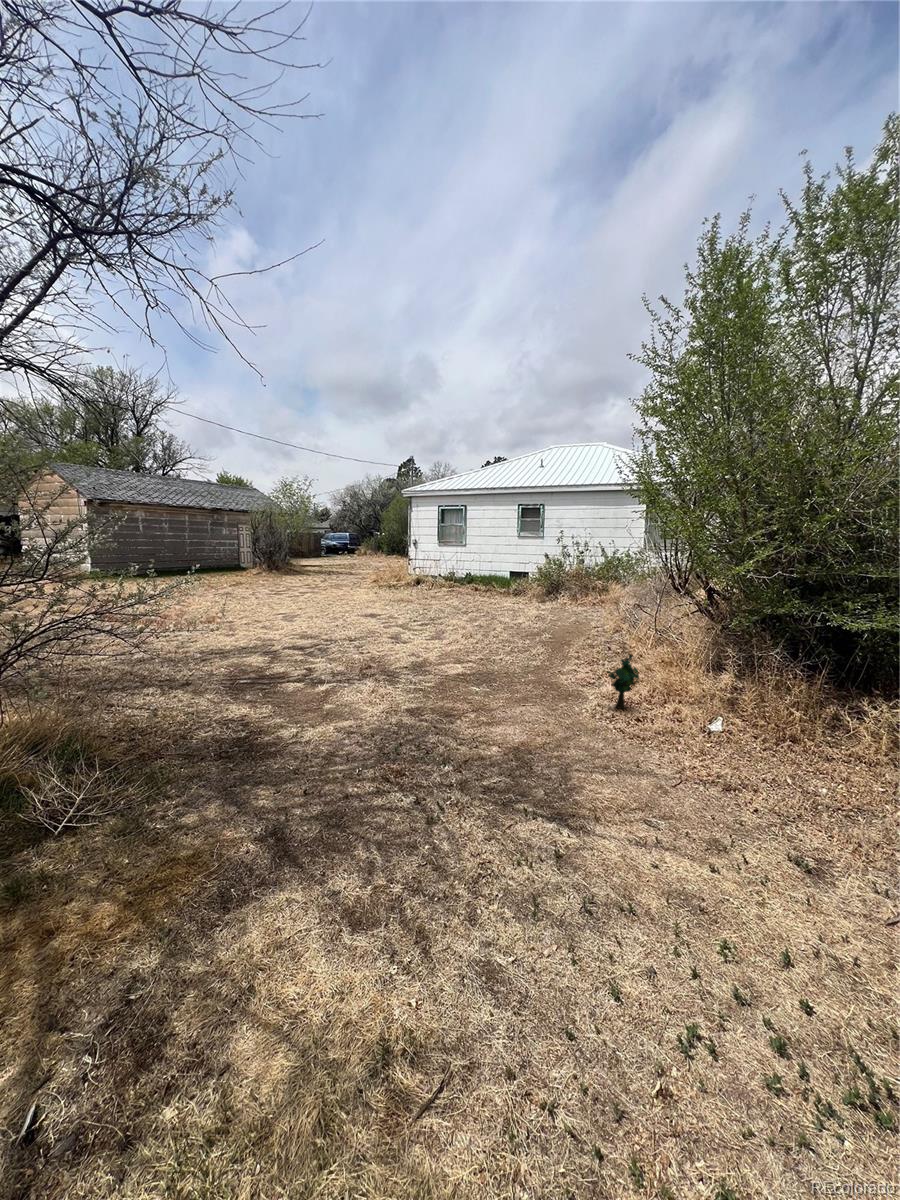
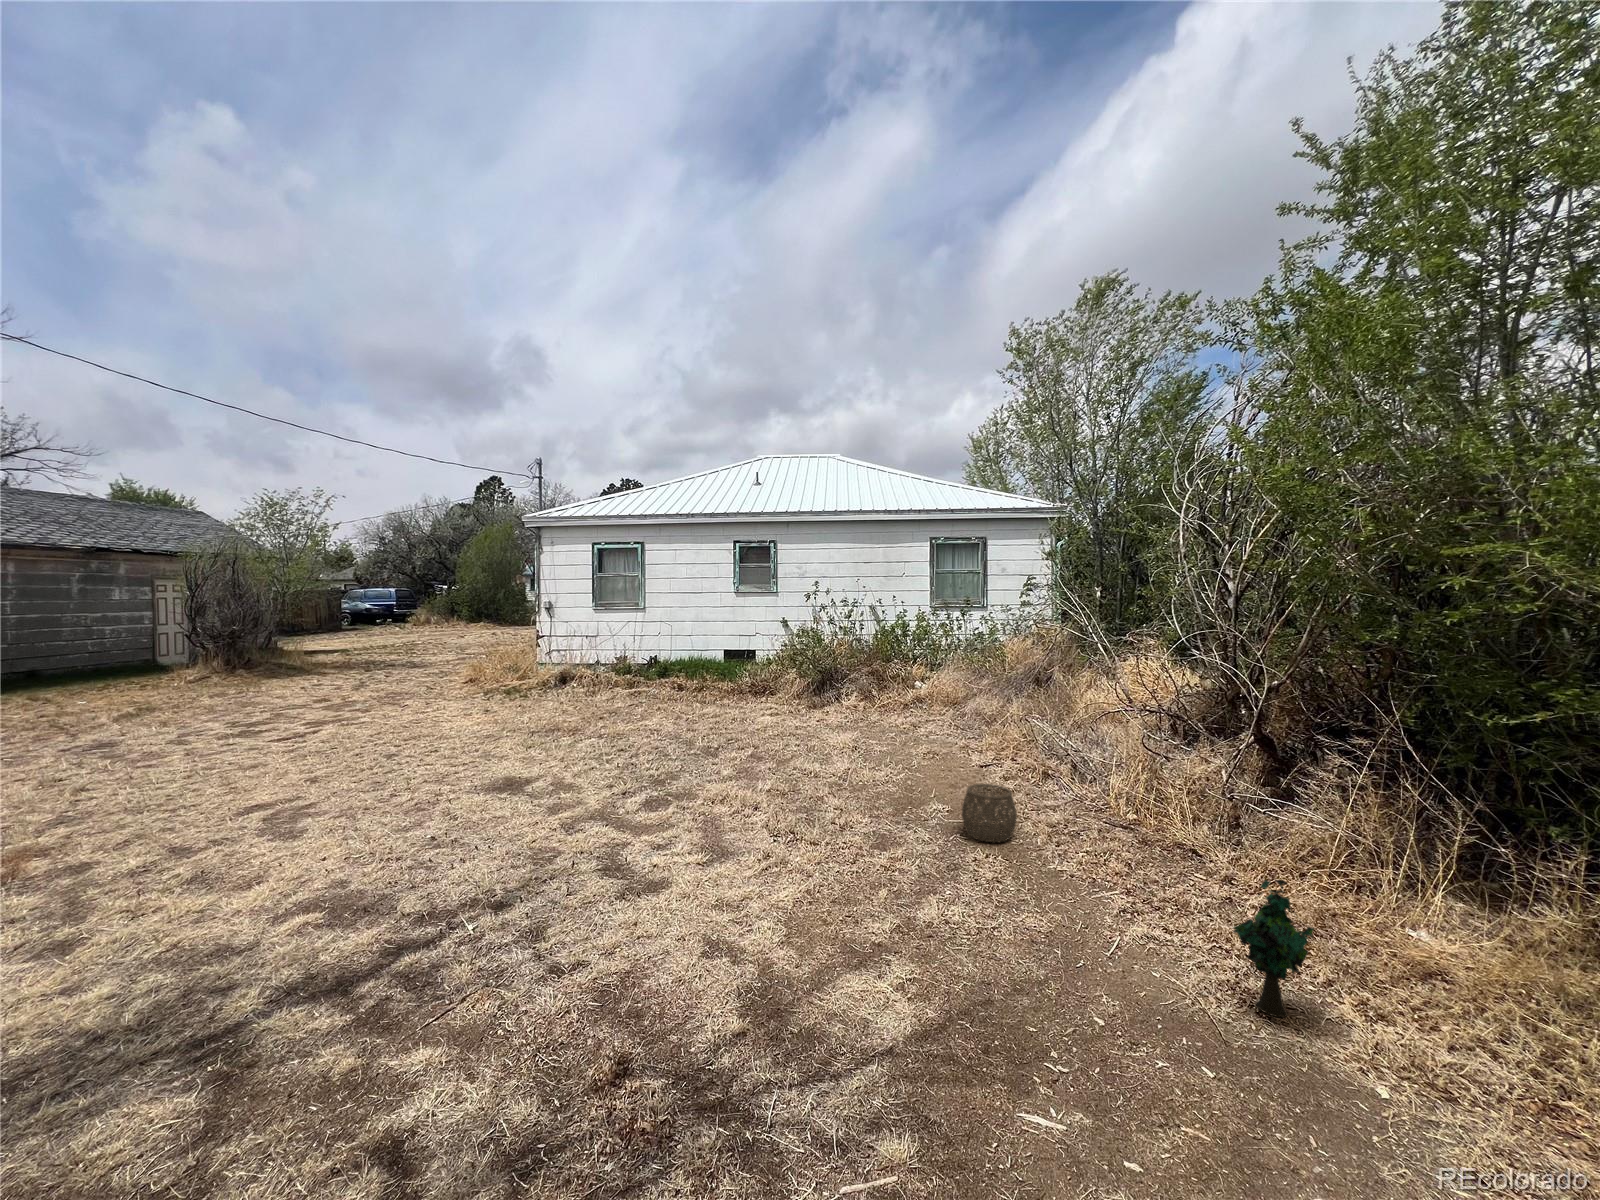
woven basket: none [560,631,589,658] -> present [962,784,1017,842]

